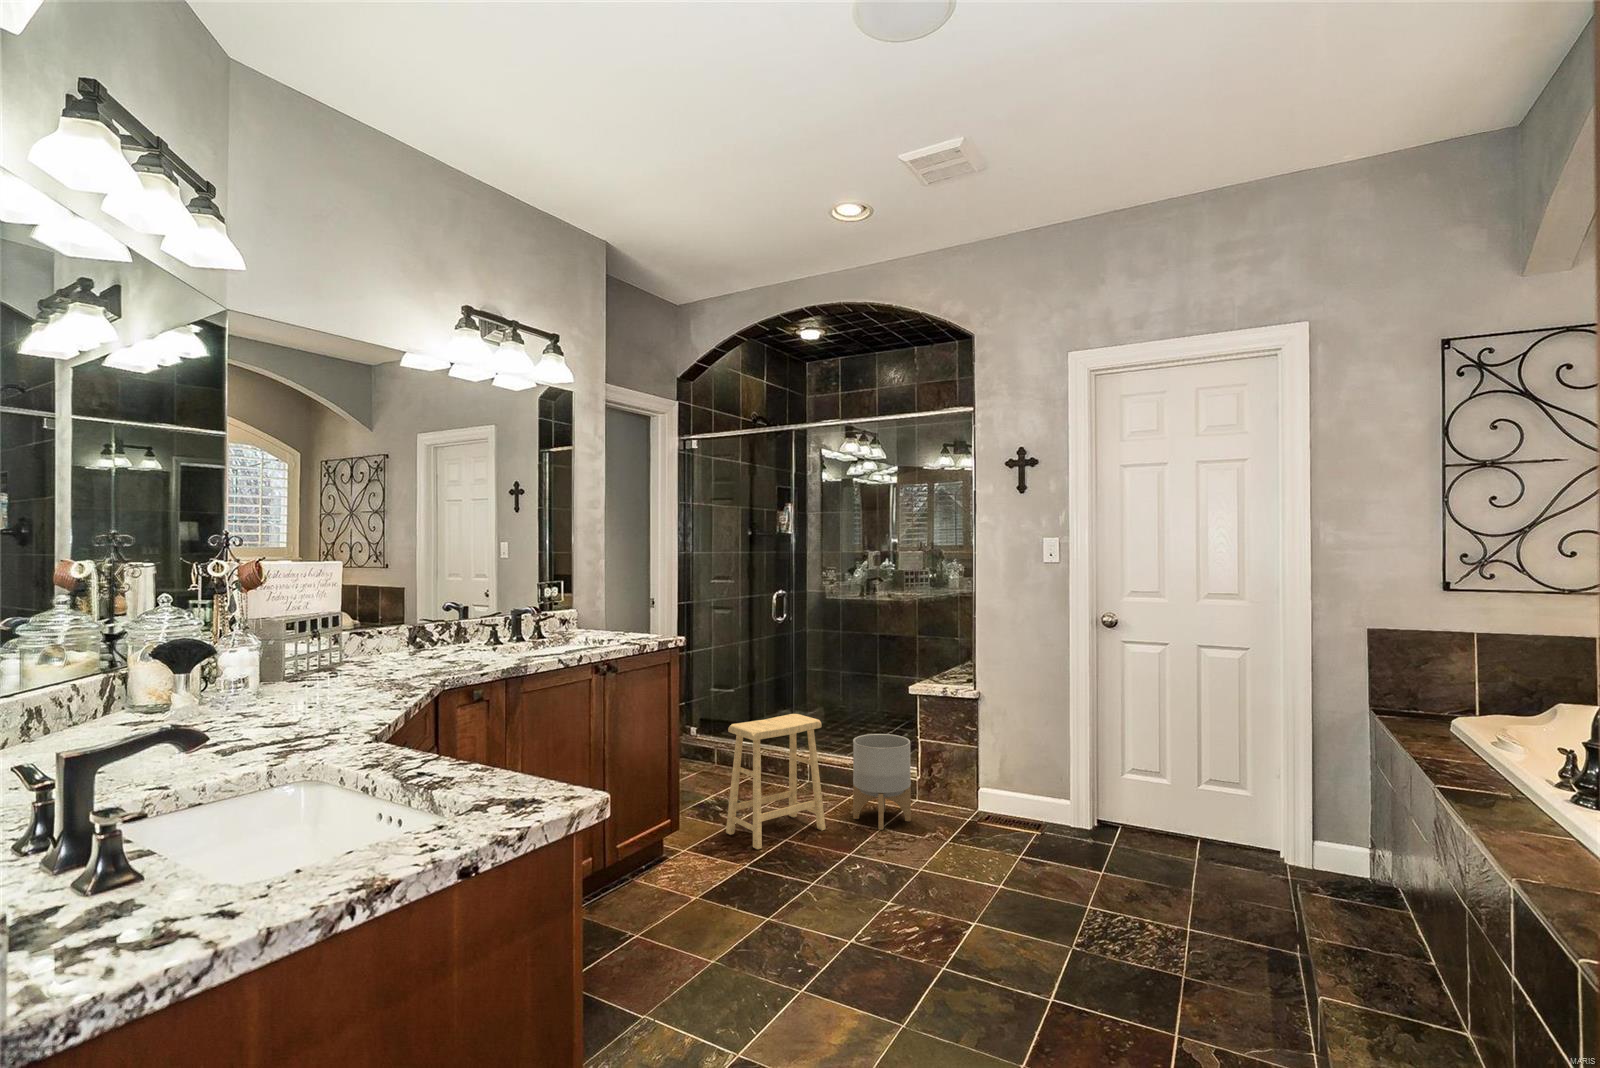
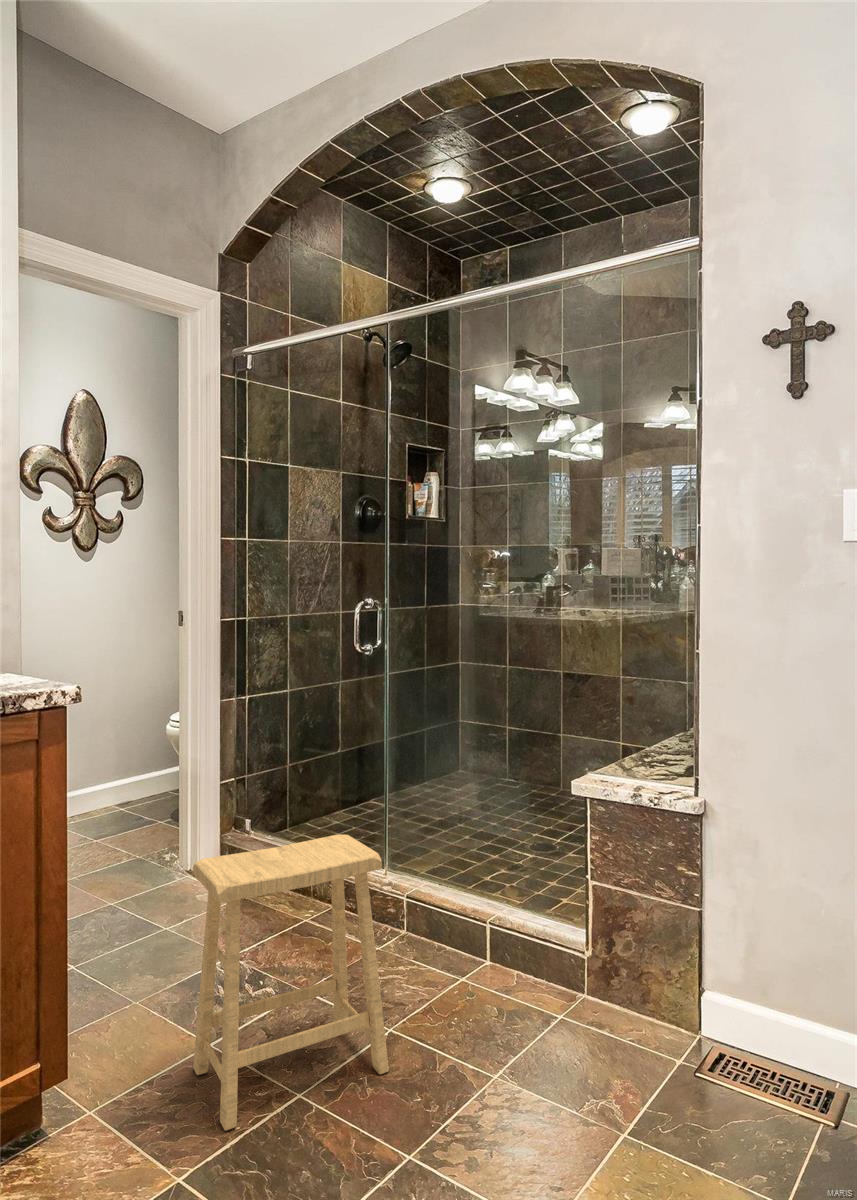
planter: present [853,734,911,830] -> none [451,874,564,1082]

